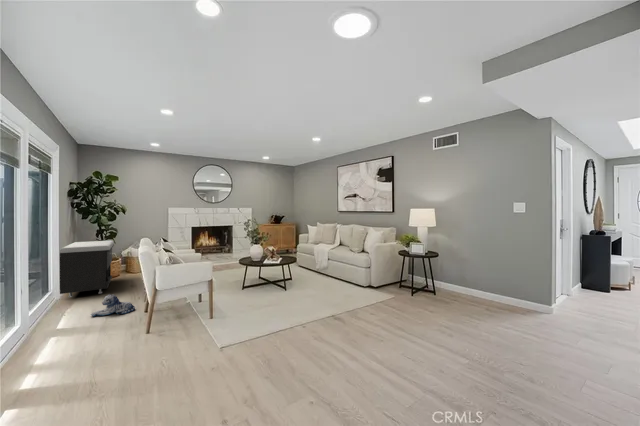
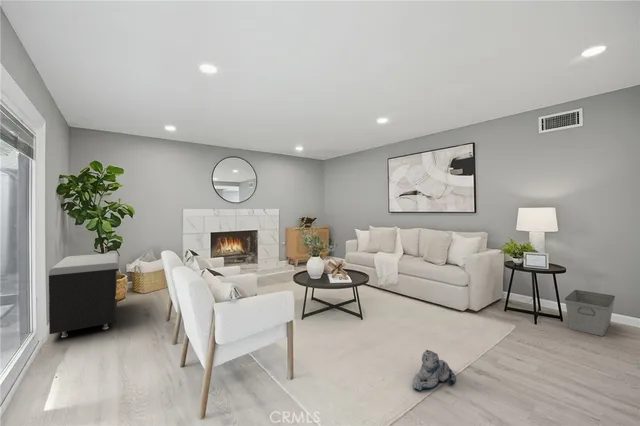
storage bin: none [433,271,474,302] -> present [565,290,615,336]
plush toy: present [91,294,135,316] -> present [413,350,455,391]

